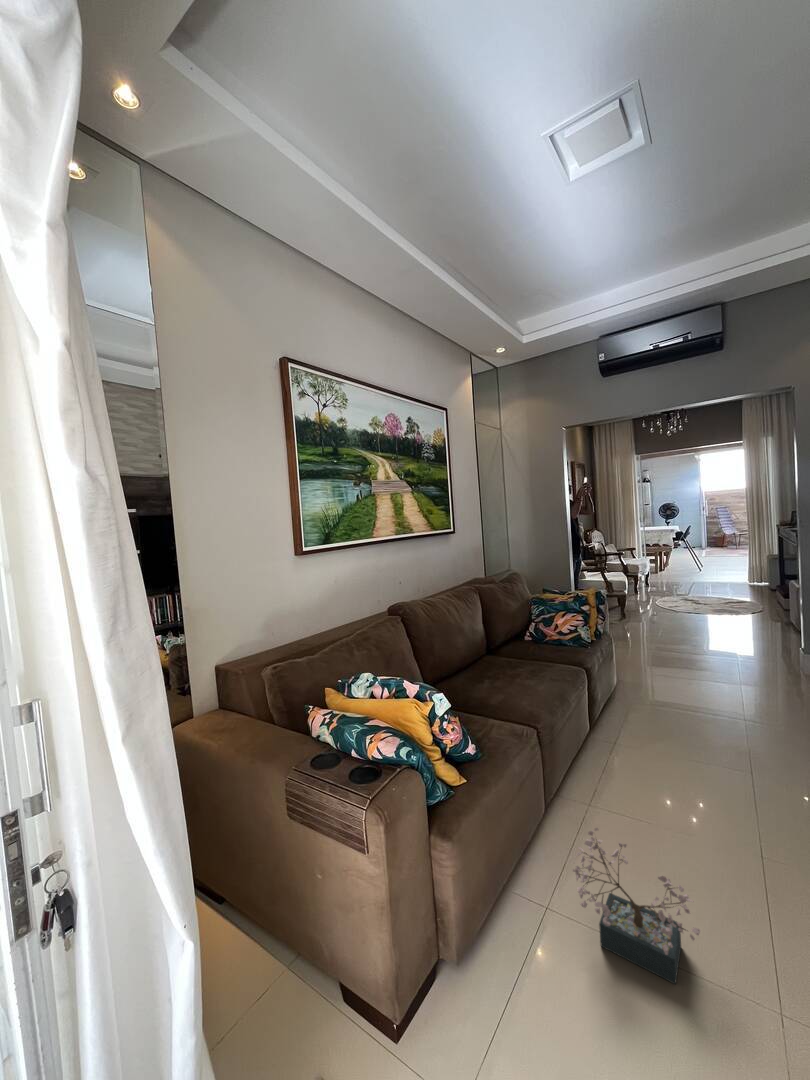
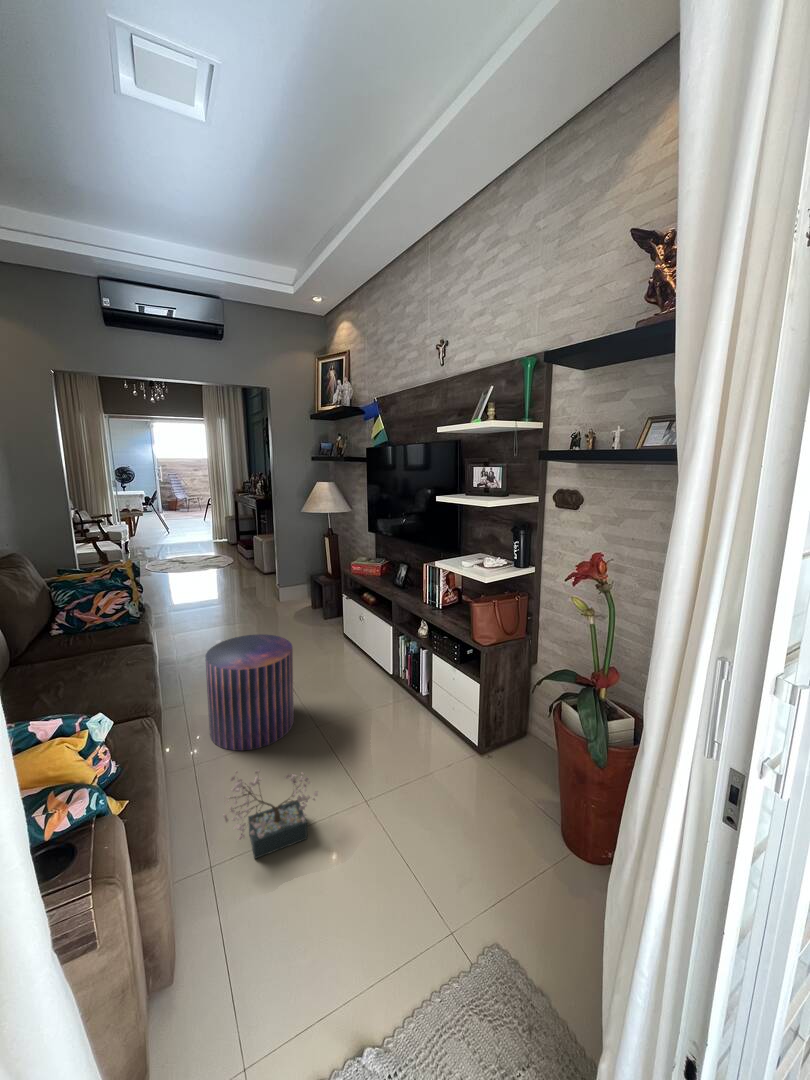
pouf: none [622,686,746,839] -> present [206,634,294,751]

